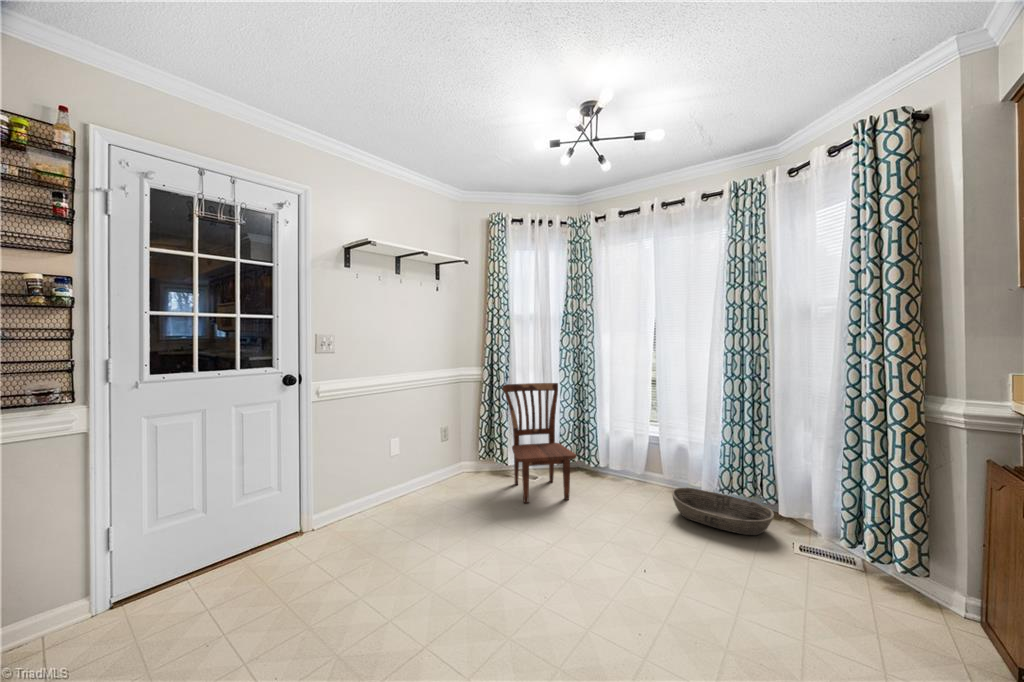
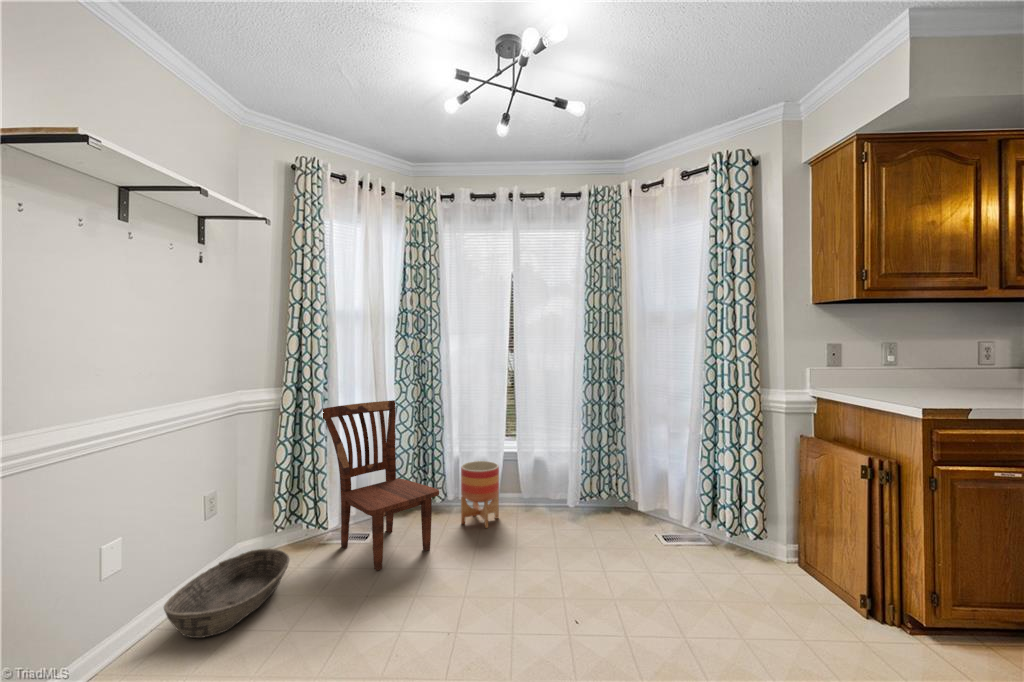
planter: none [607,439,641,496] -> present [461,461,499,528]
basket: present [672,487,774,535] -> present [164,548,290,638]

